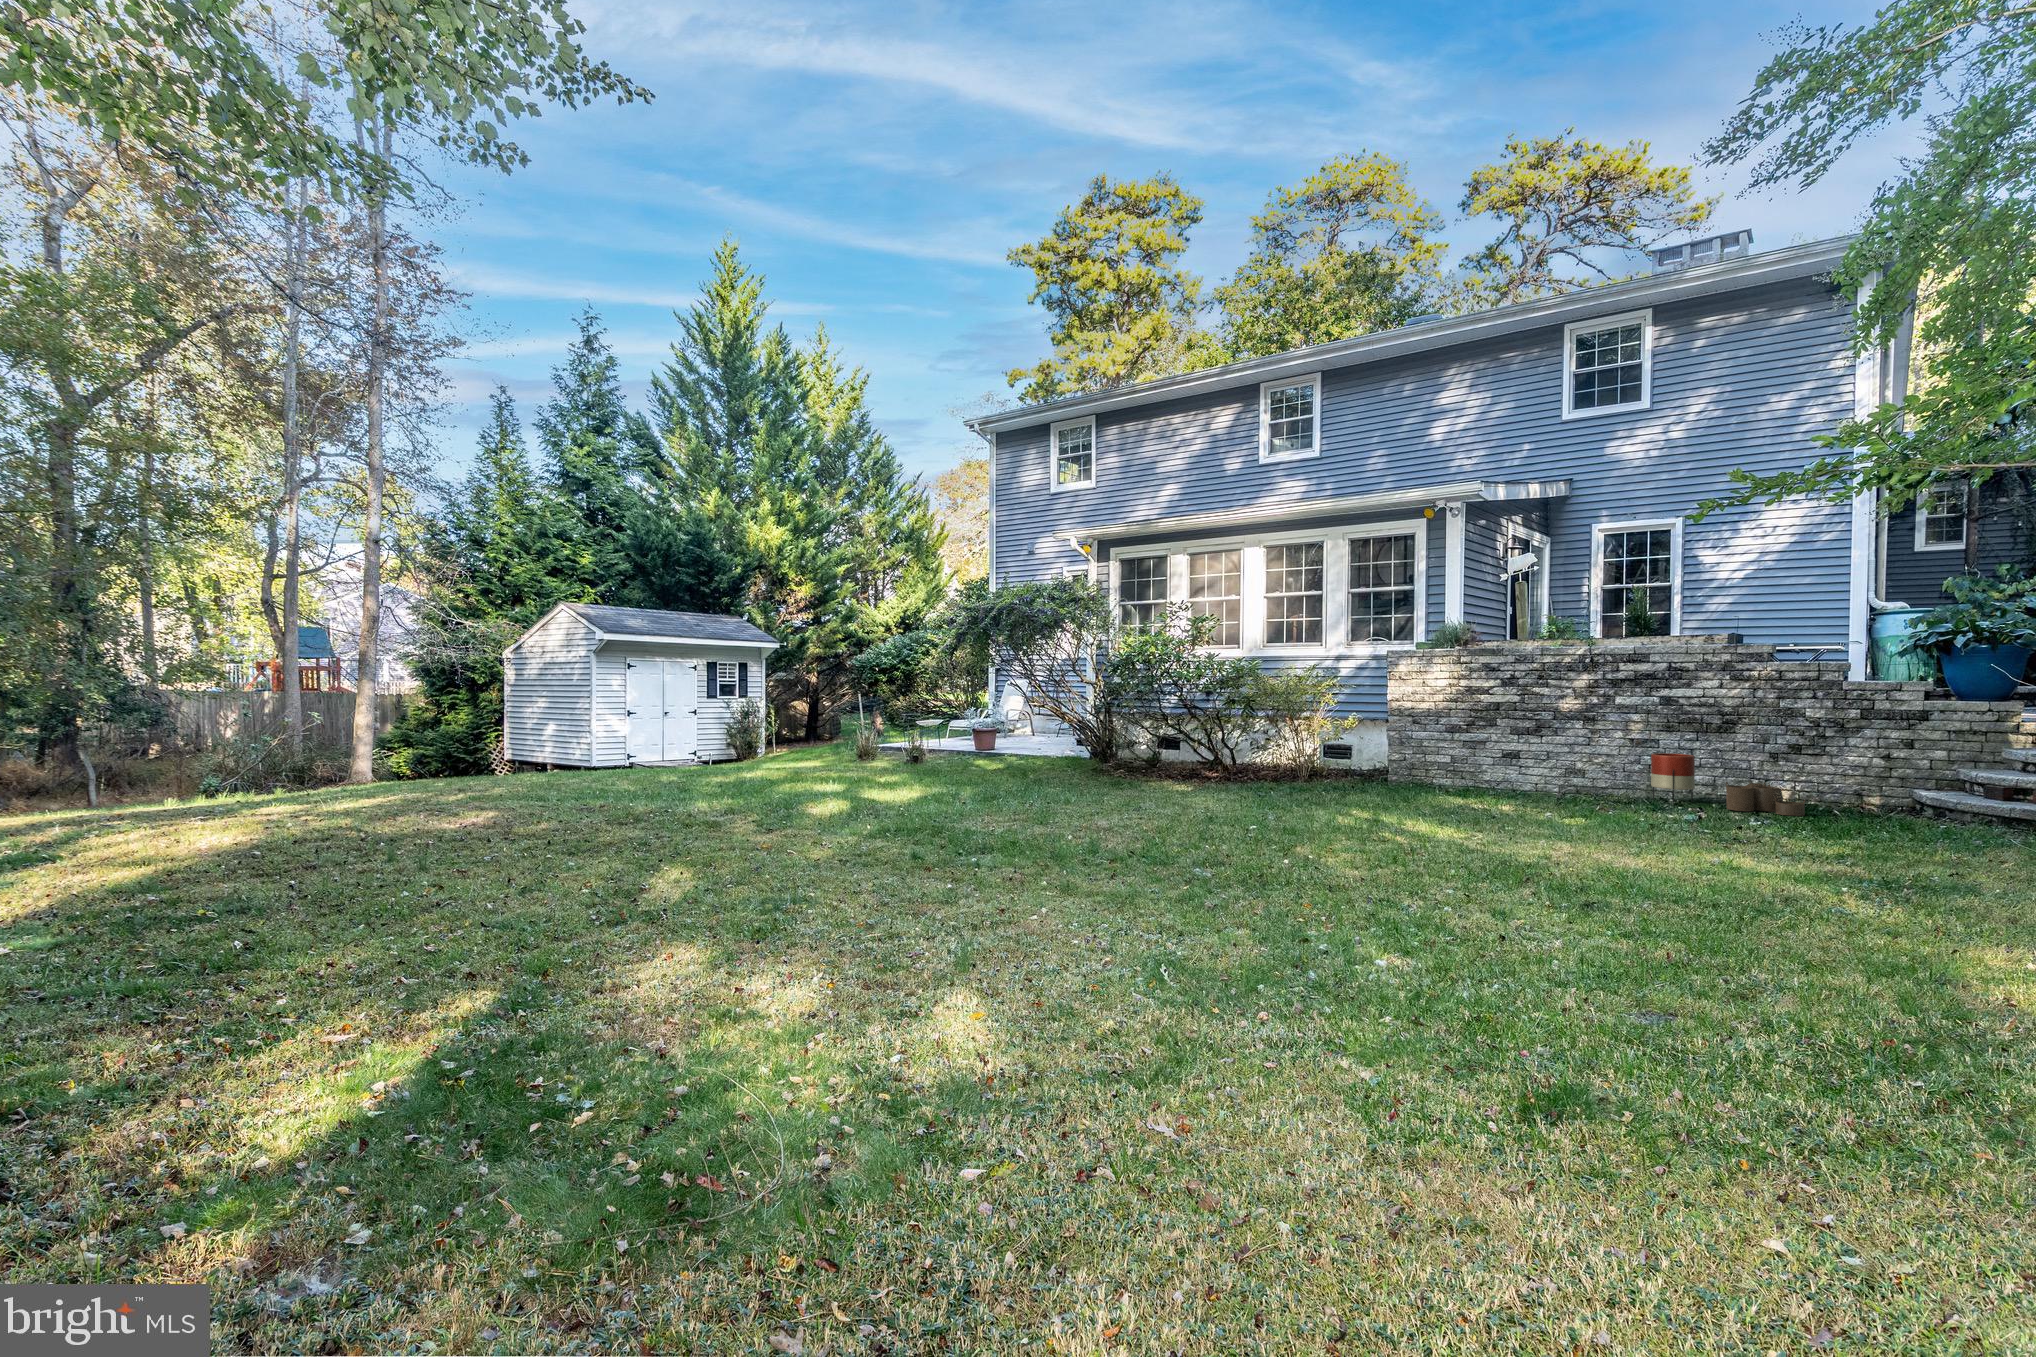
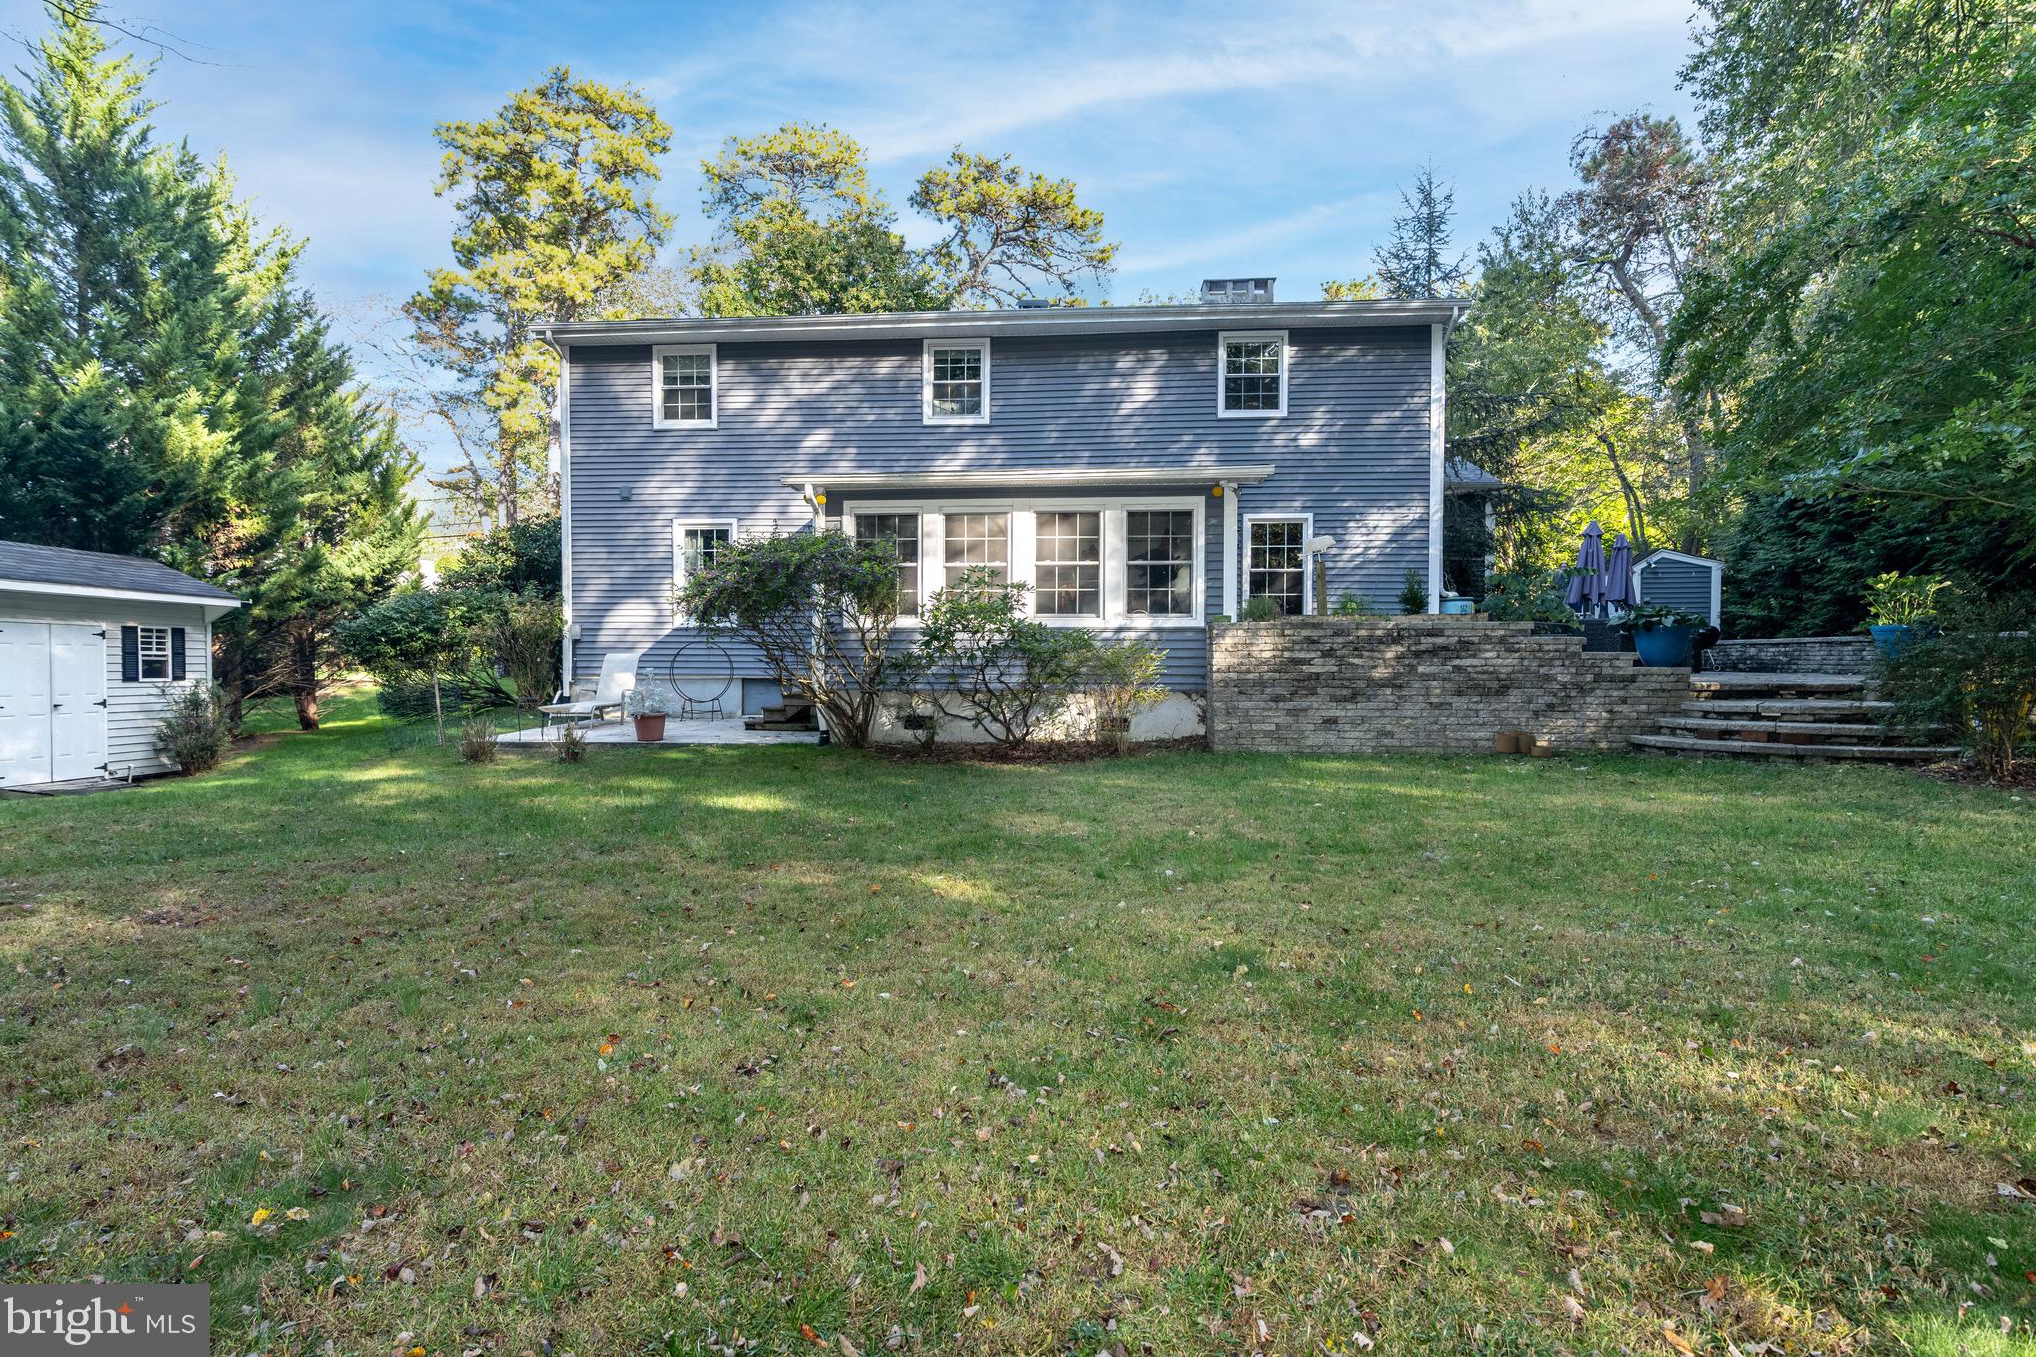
planter: present [1651,753,1695,804] -> none [1442,708,1474,747]

